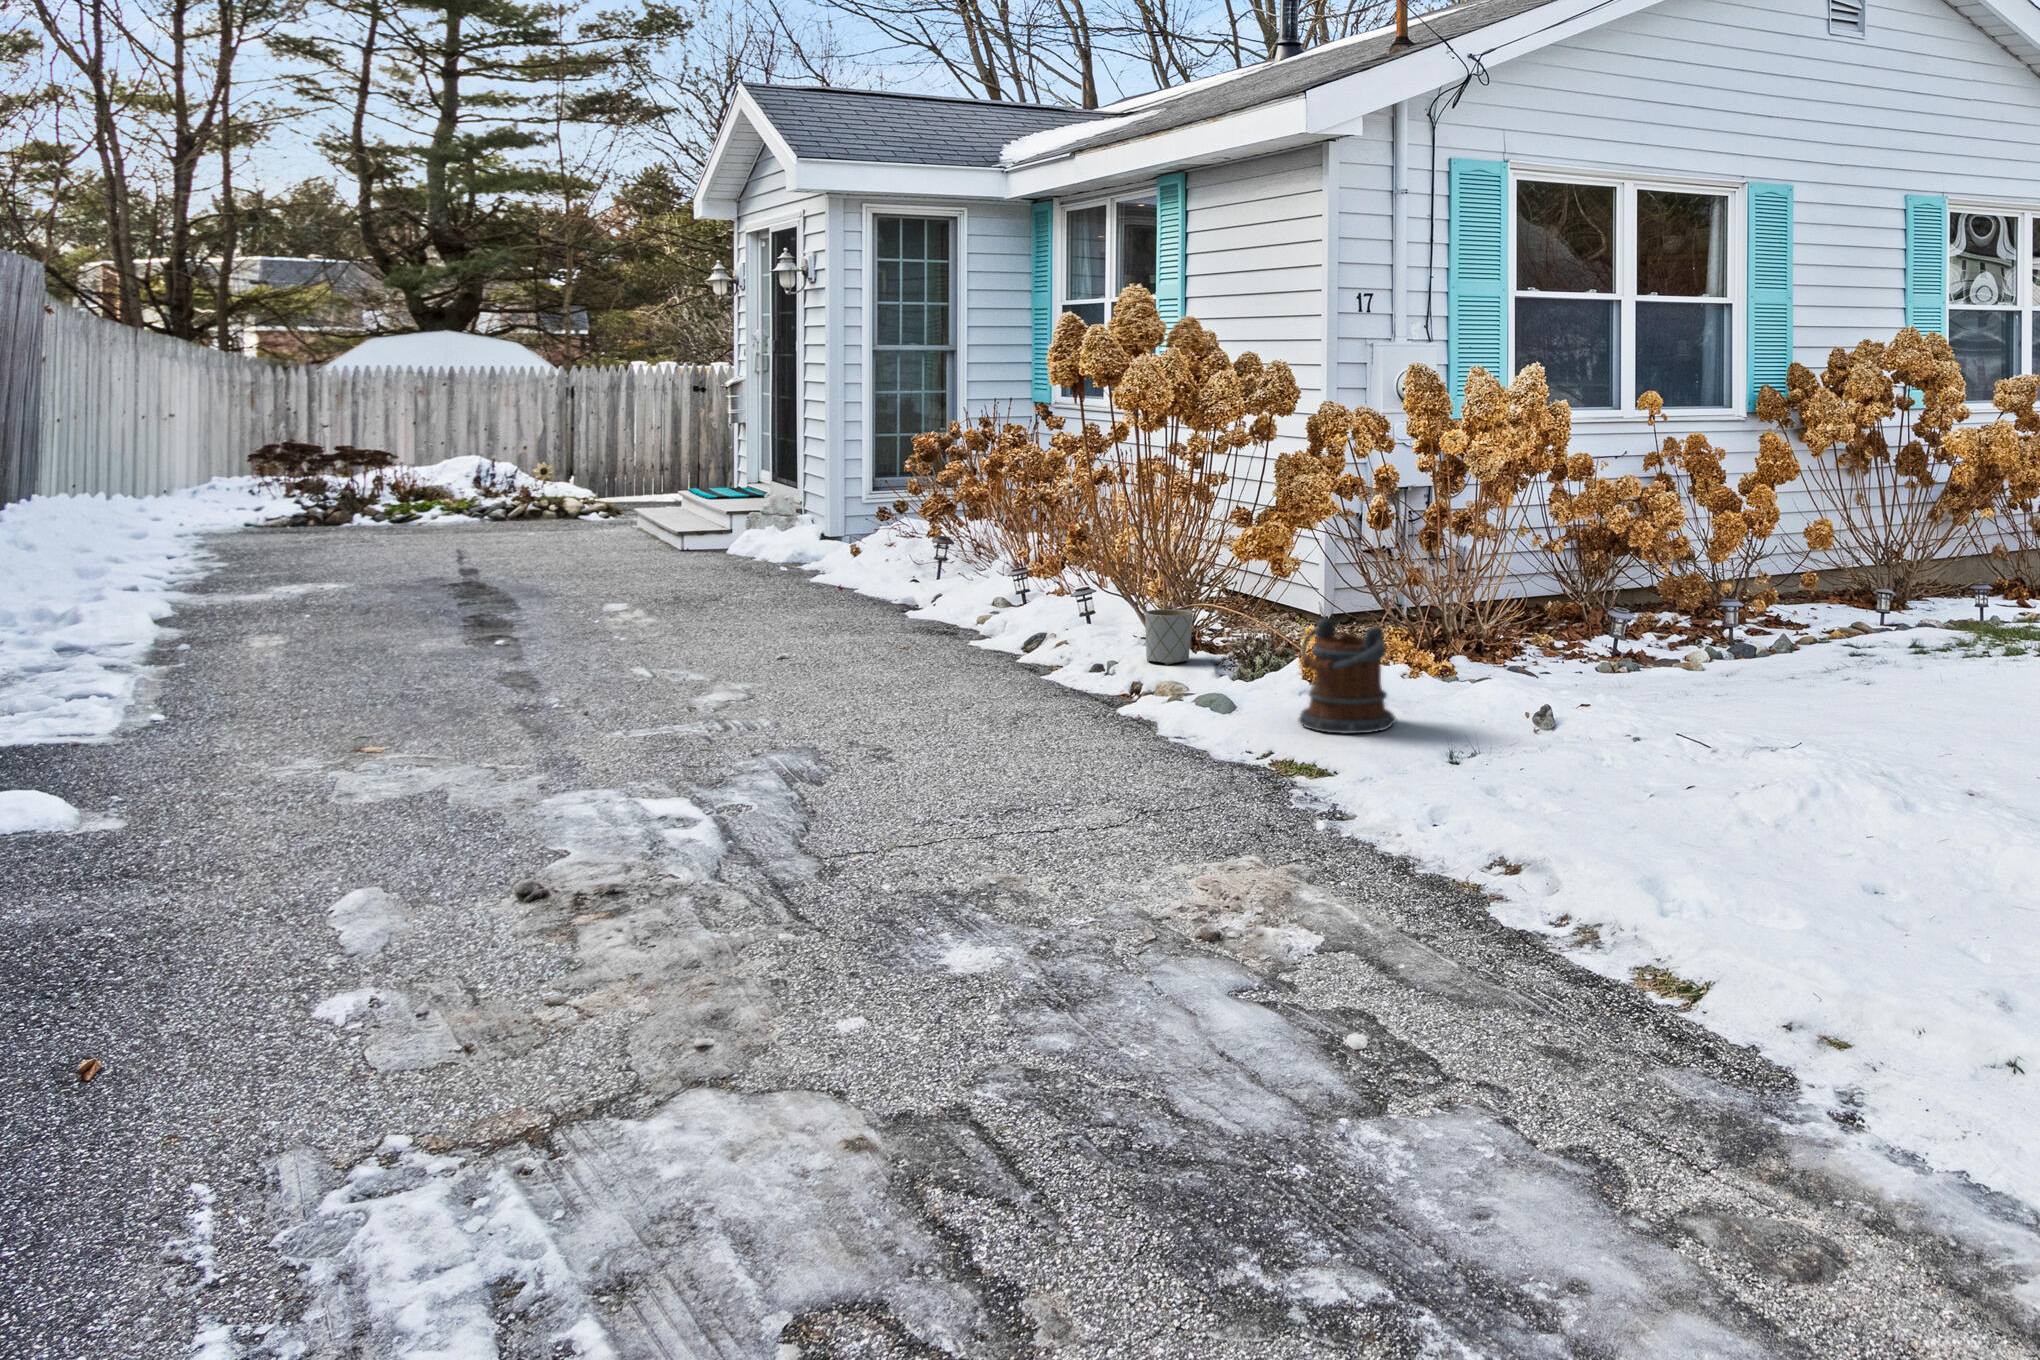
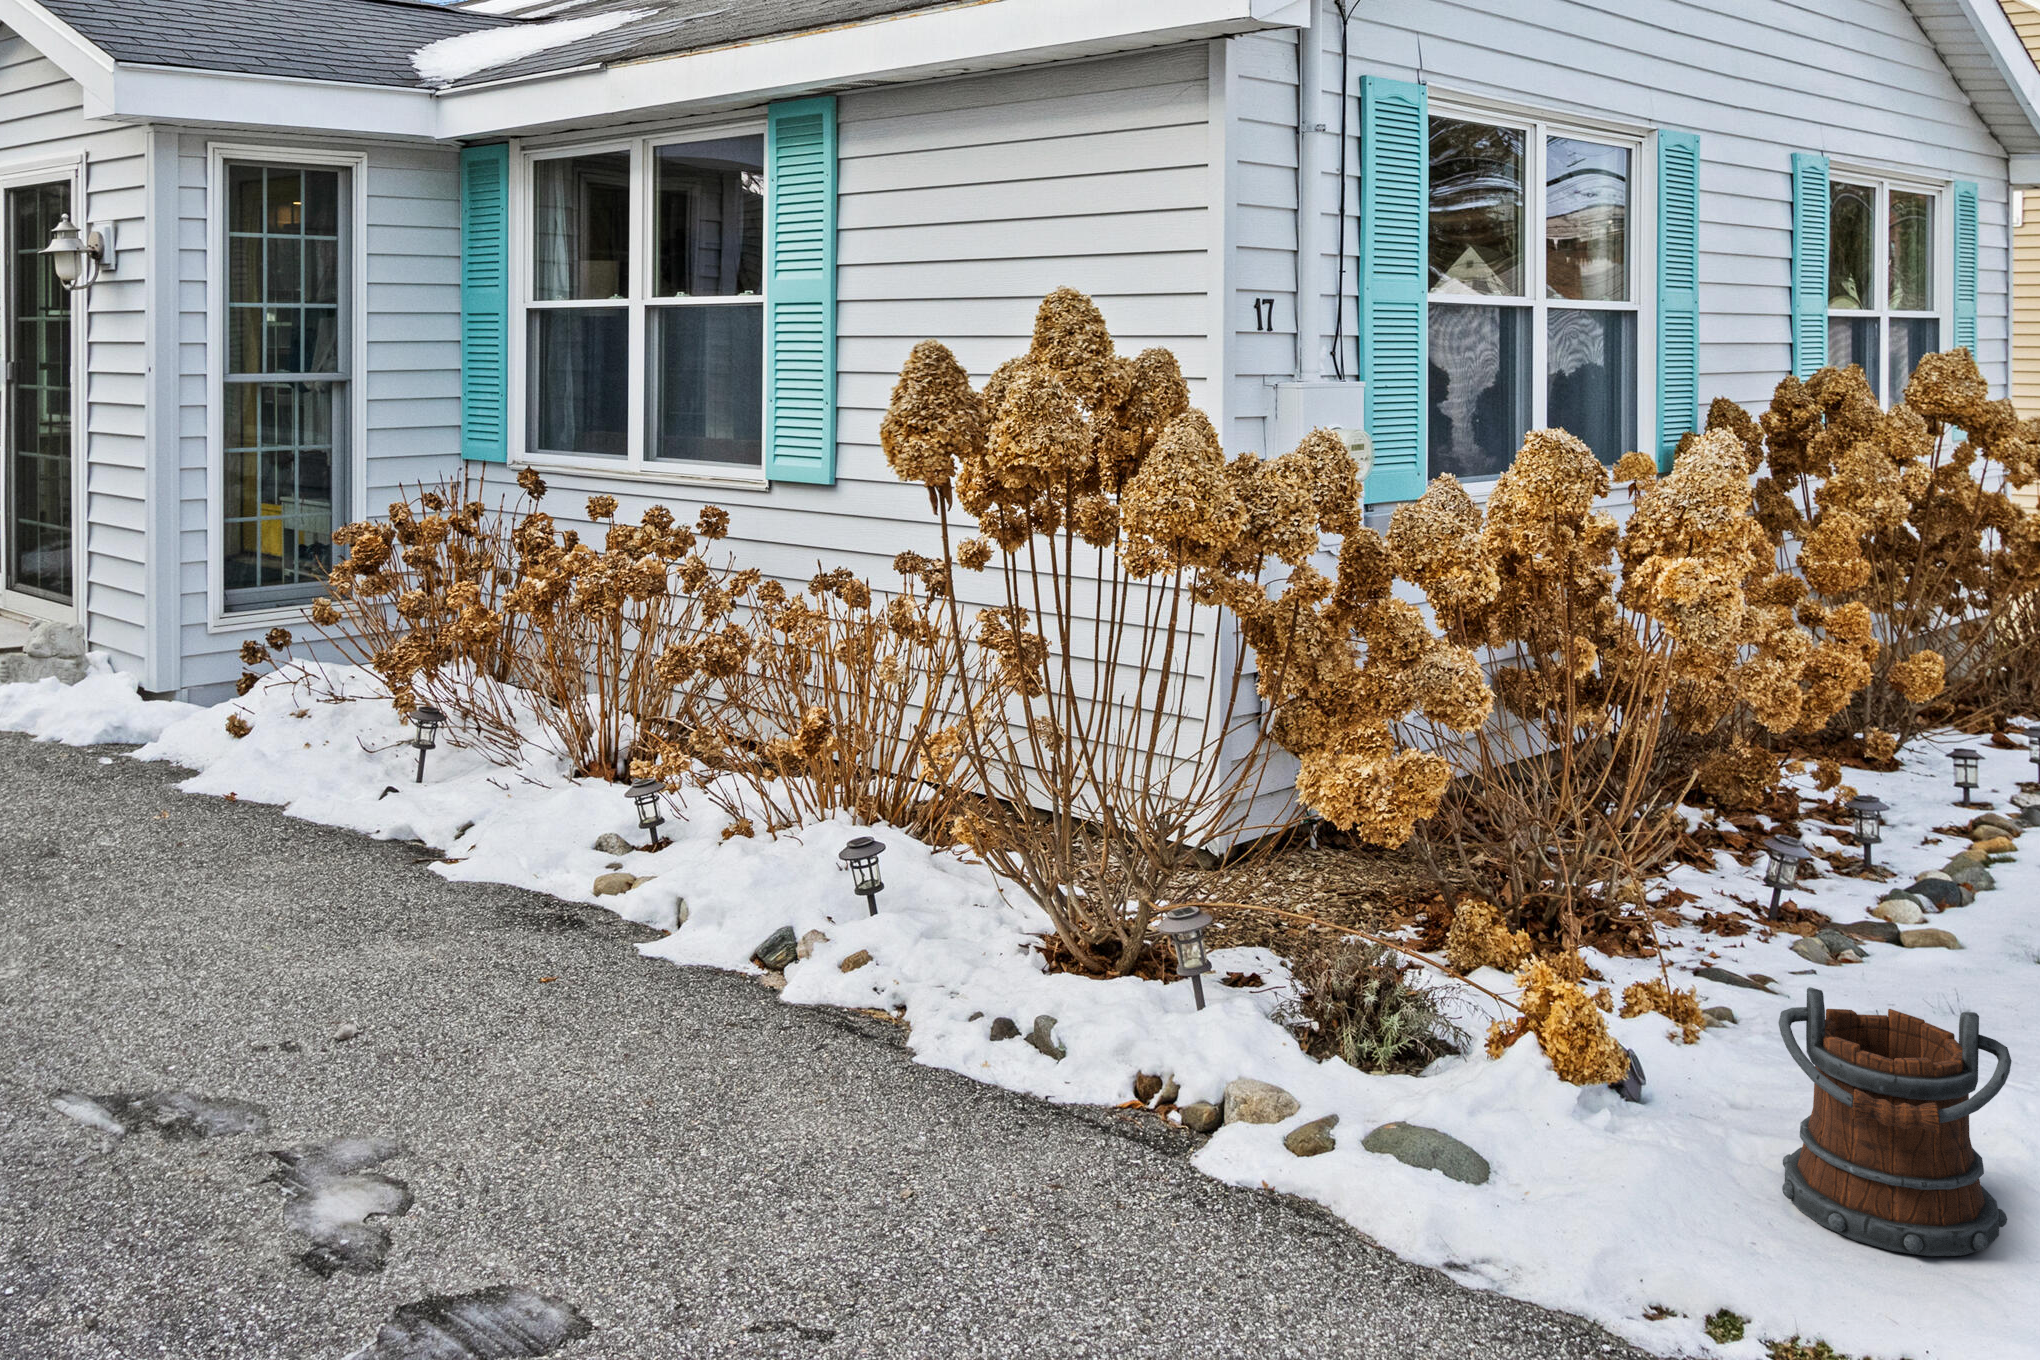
planter: present [1145,609,1193,665] -> none [1163,901,1252,1019]

